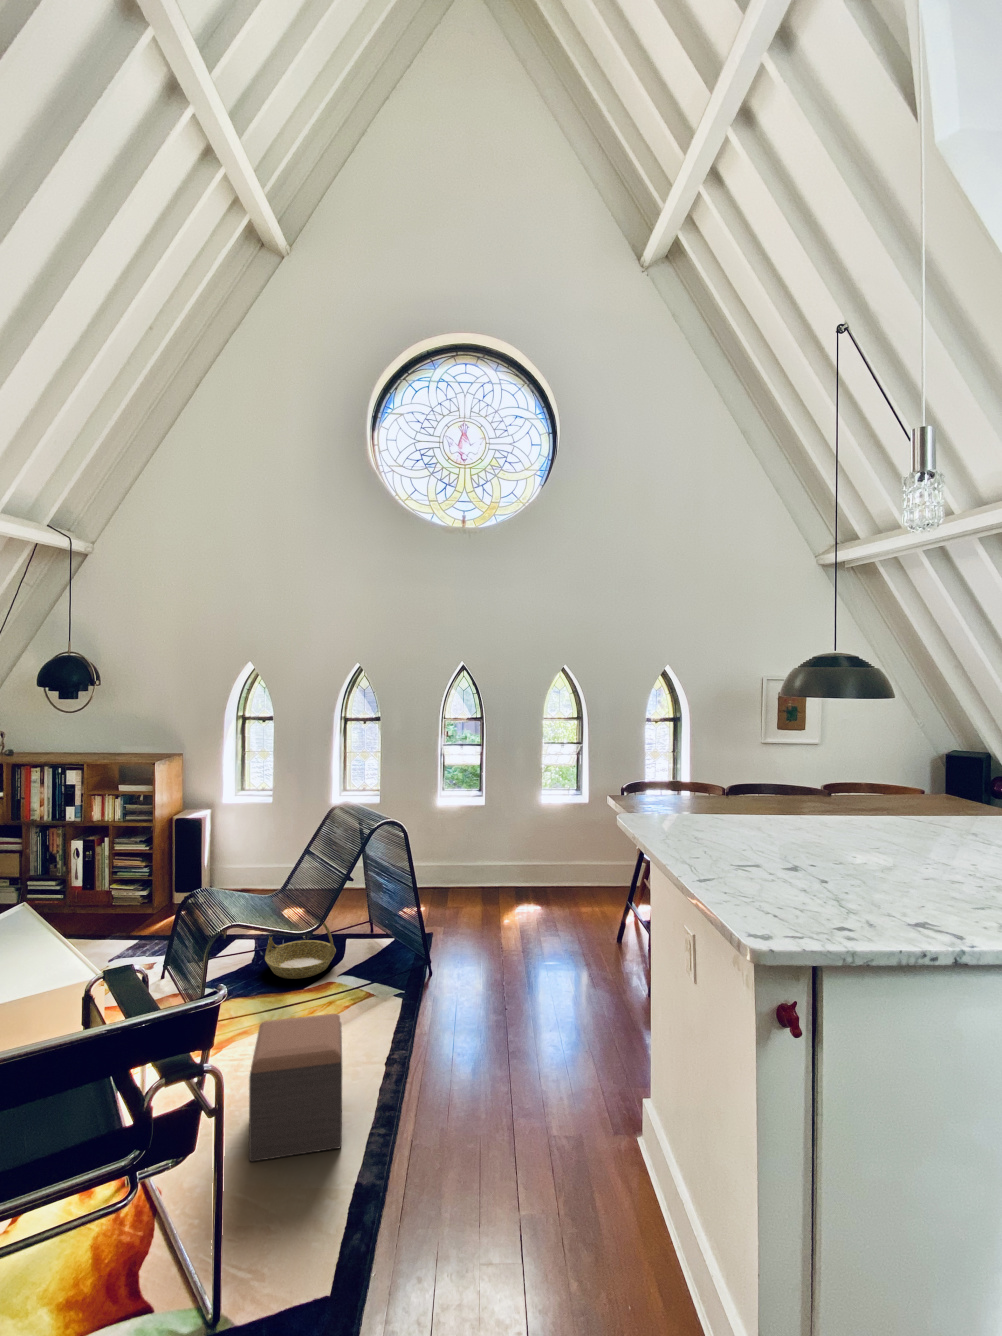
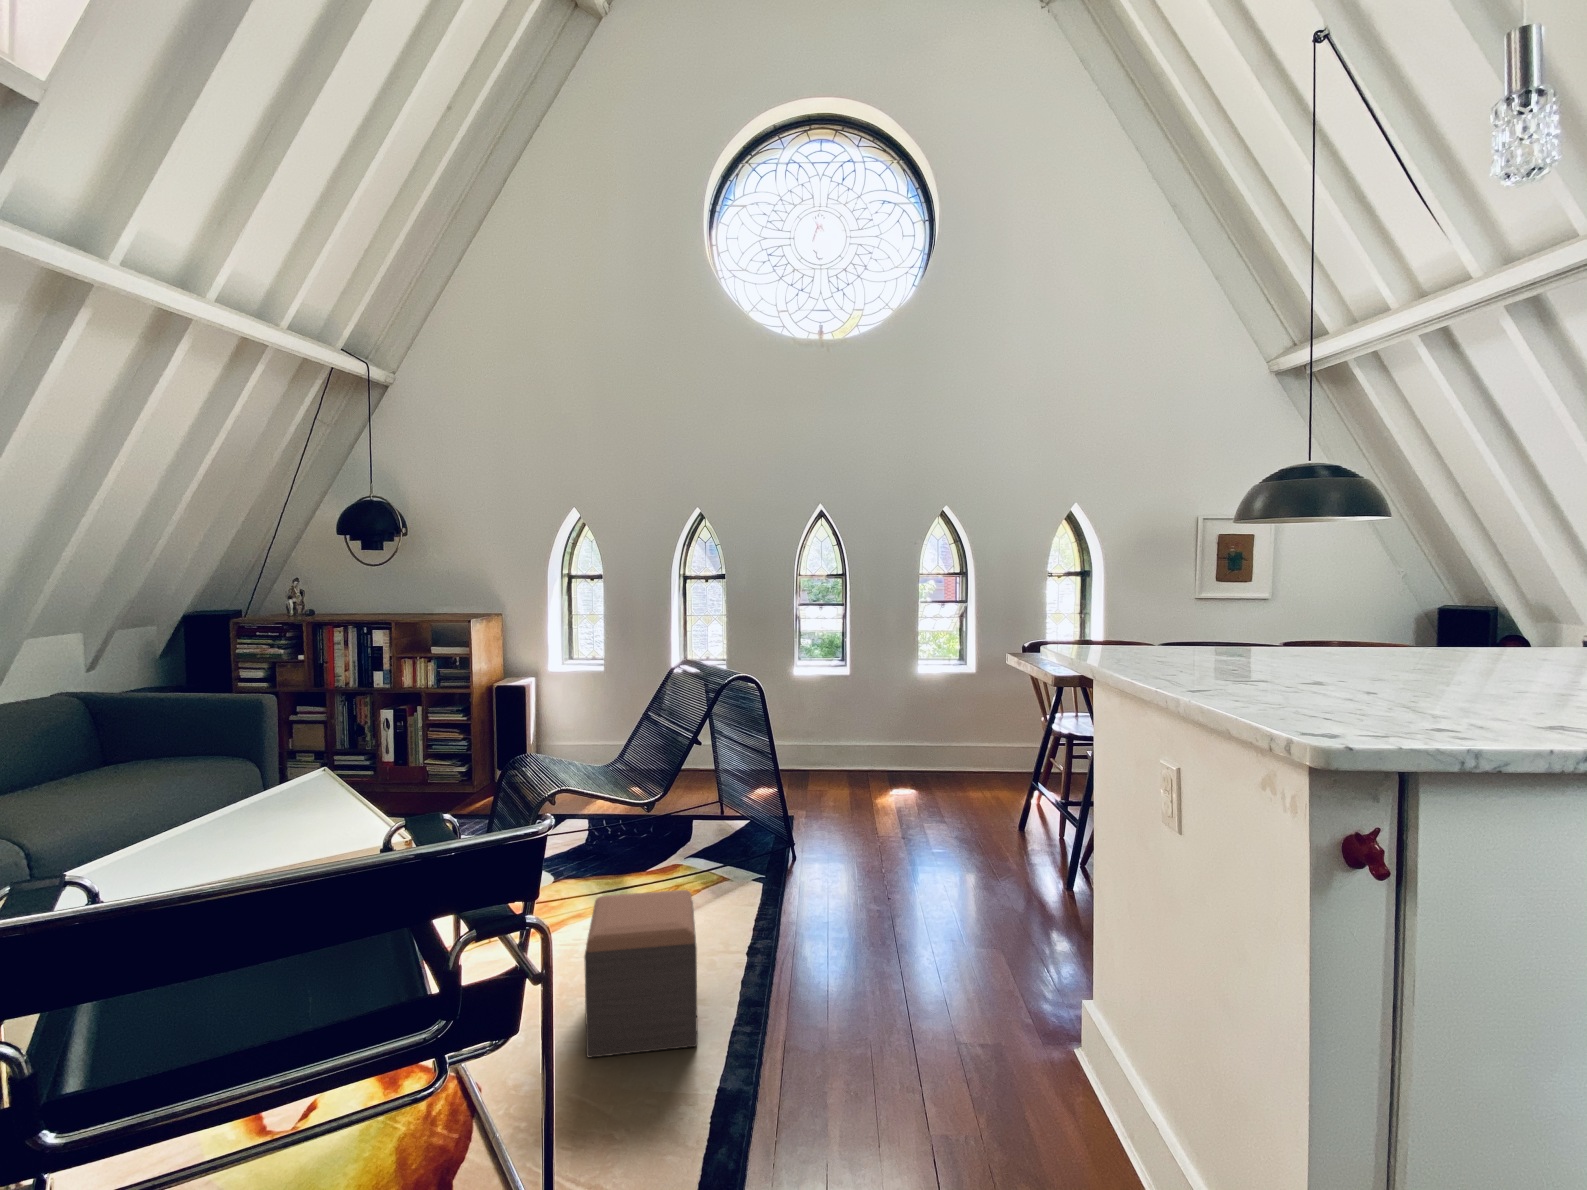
basket: present [265,922,336,979] -> none [599,783,681,862]

